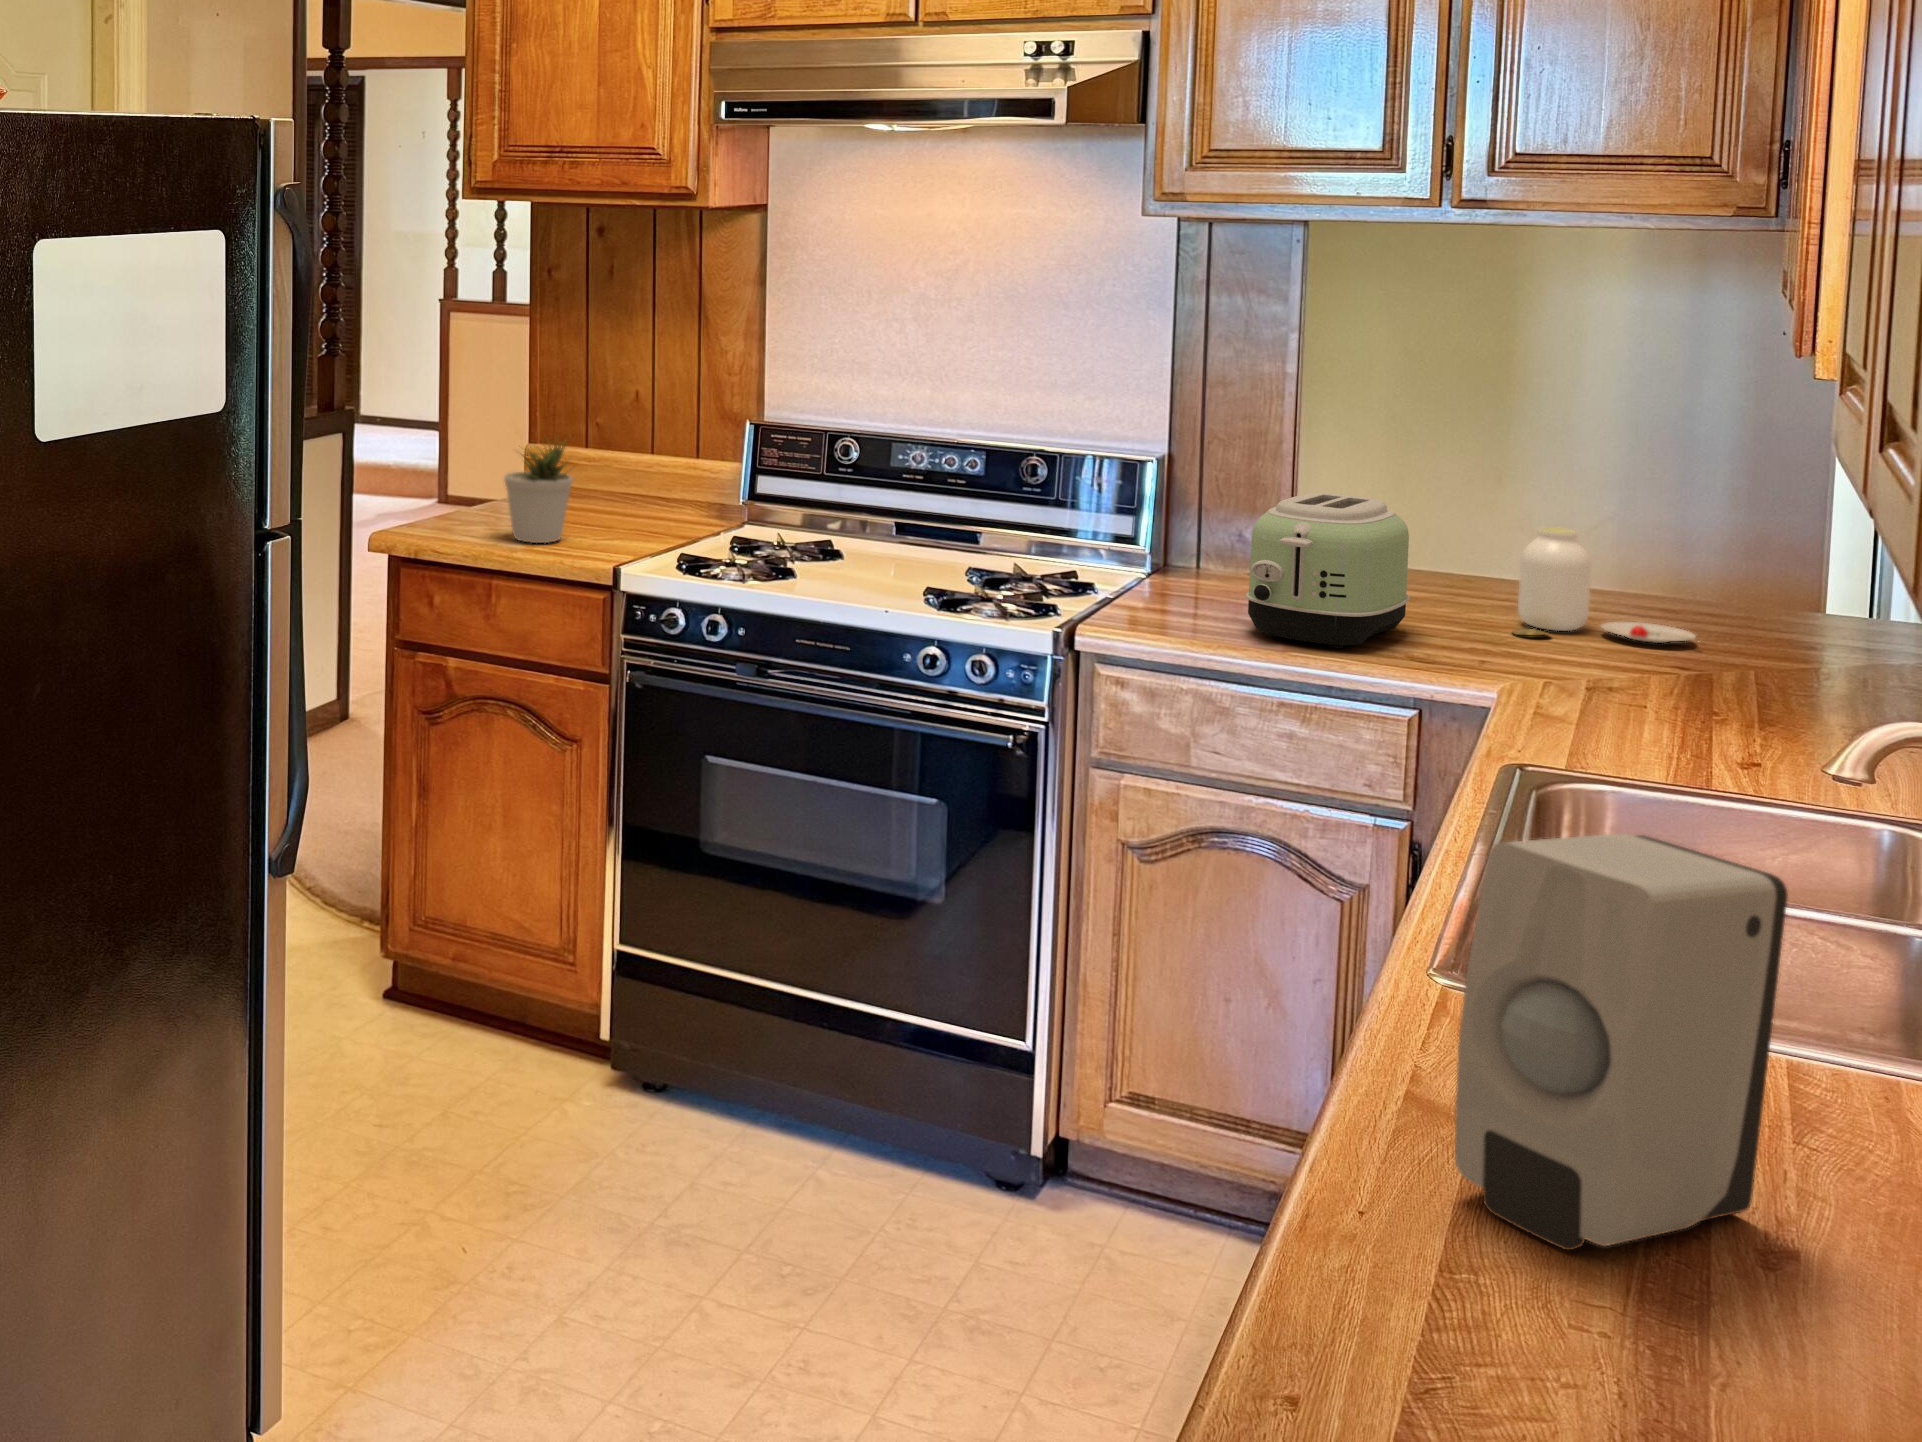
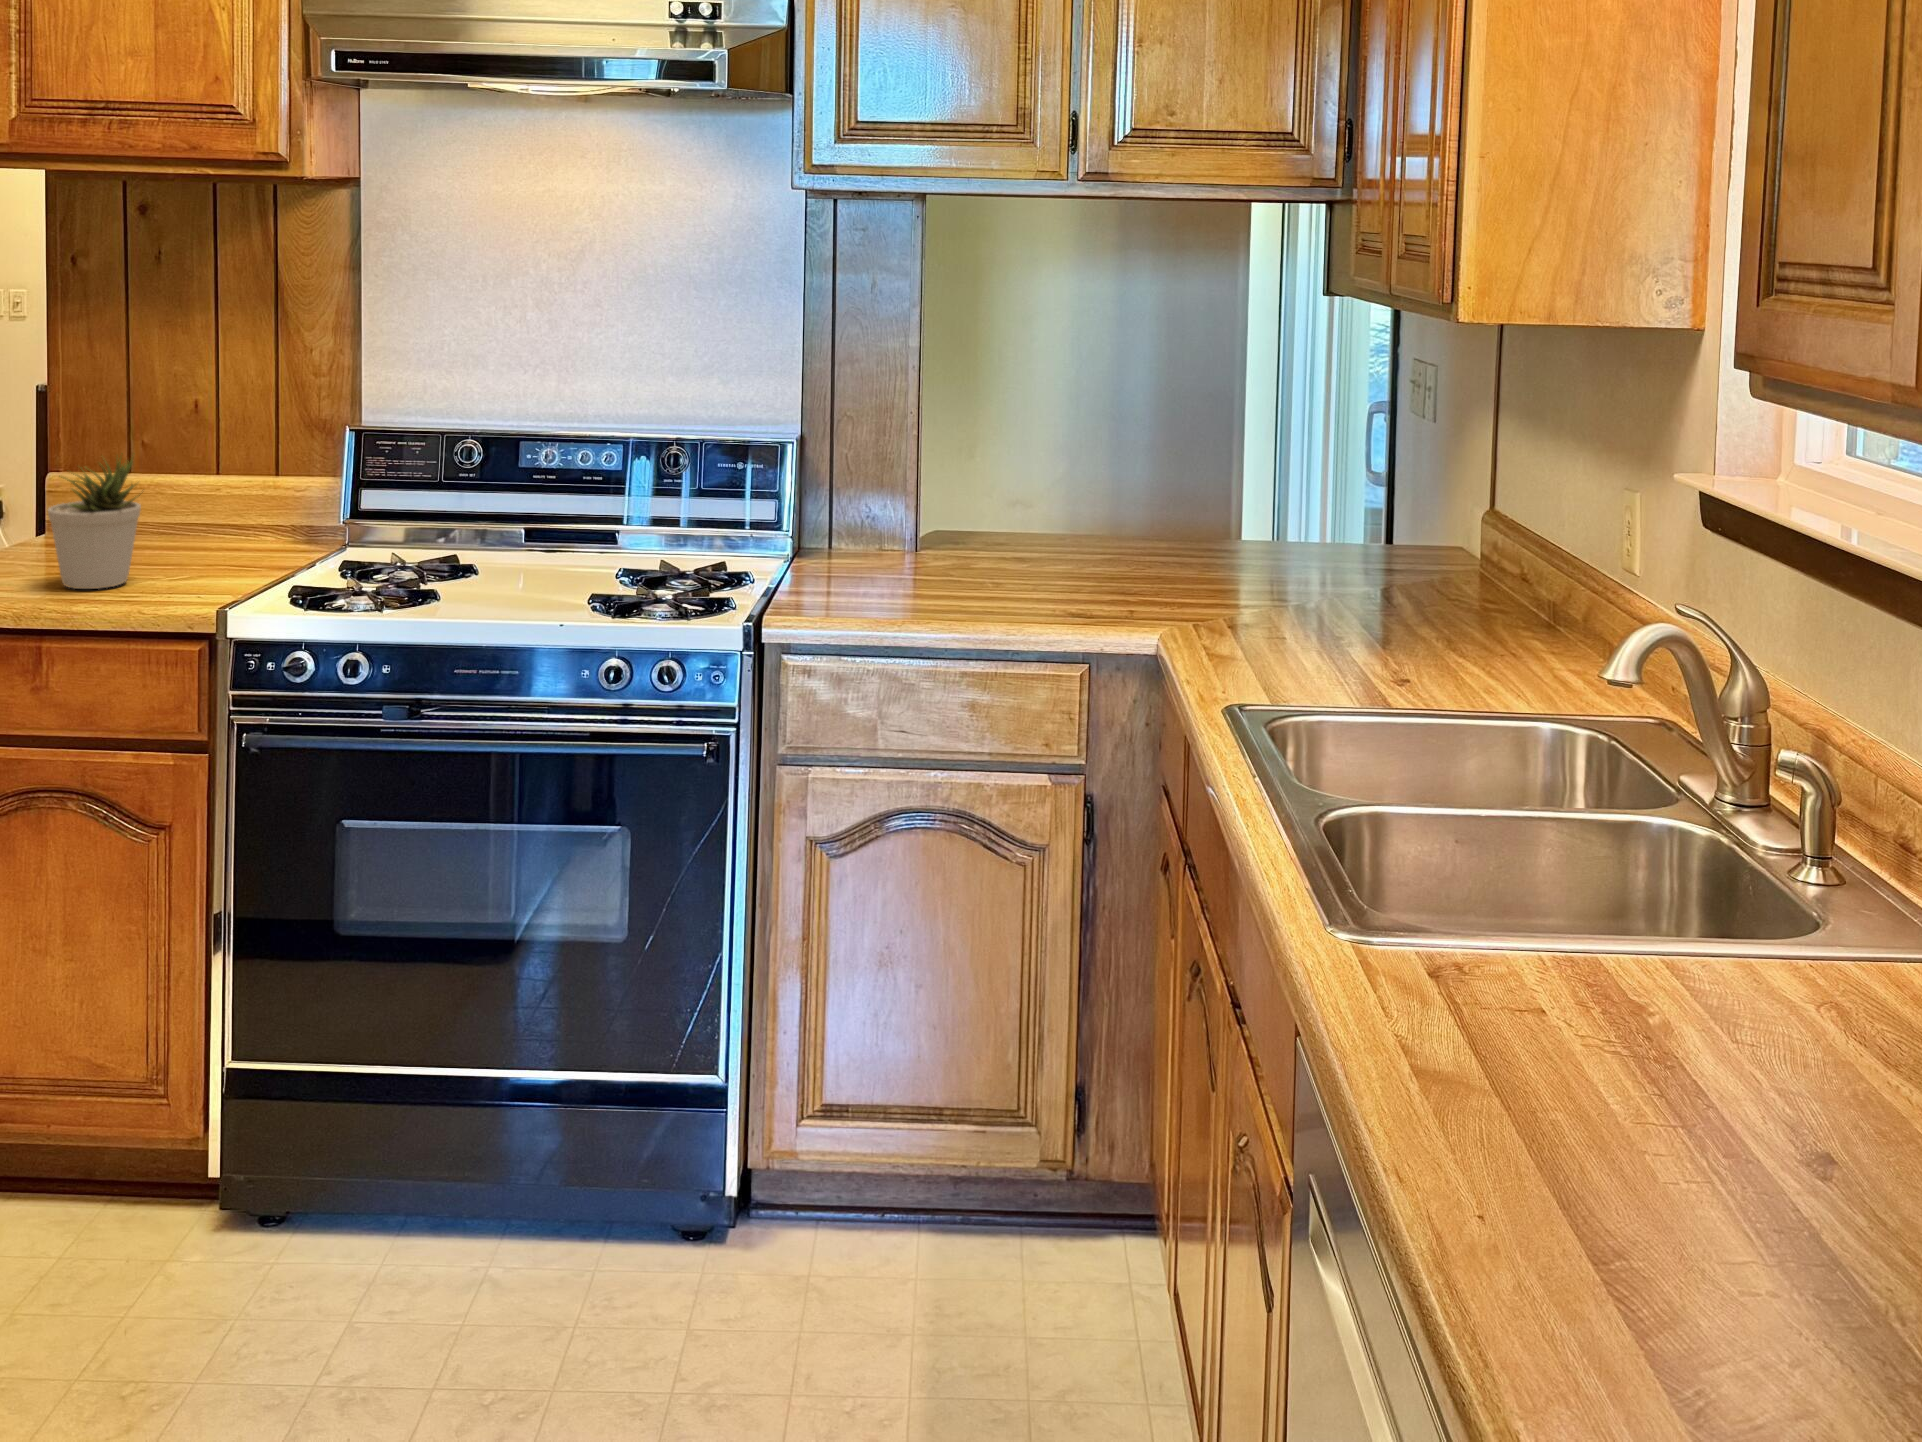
toaster: present [1245,493,1410,648] -> none [919,460,1059,613]
jar: present [1513,527,1695,643] -> none [1134,477,1284,581]
soap dispenser: present [1455,834,1788,1251] -> none [1619,808,1881,1332]

